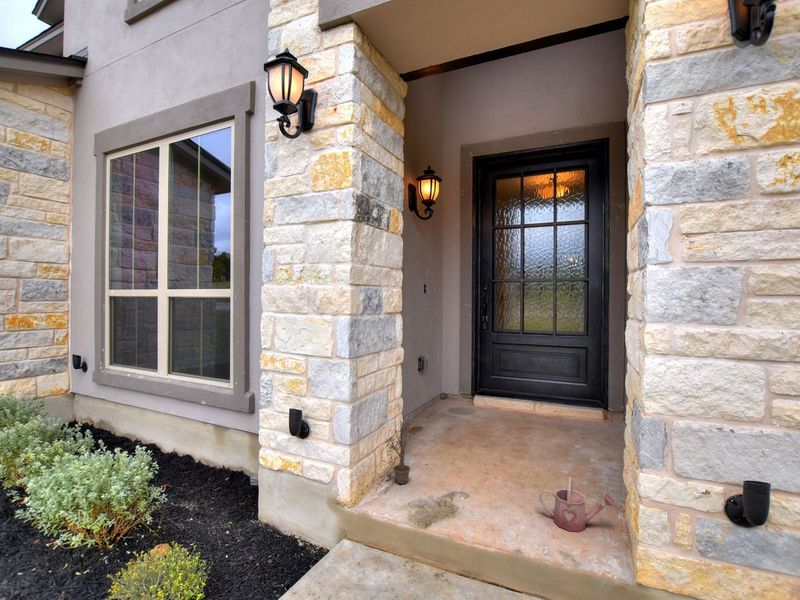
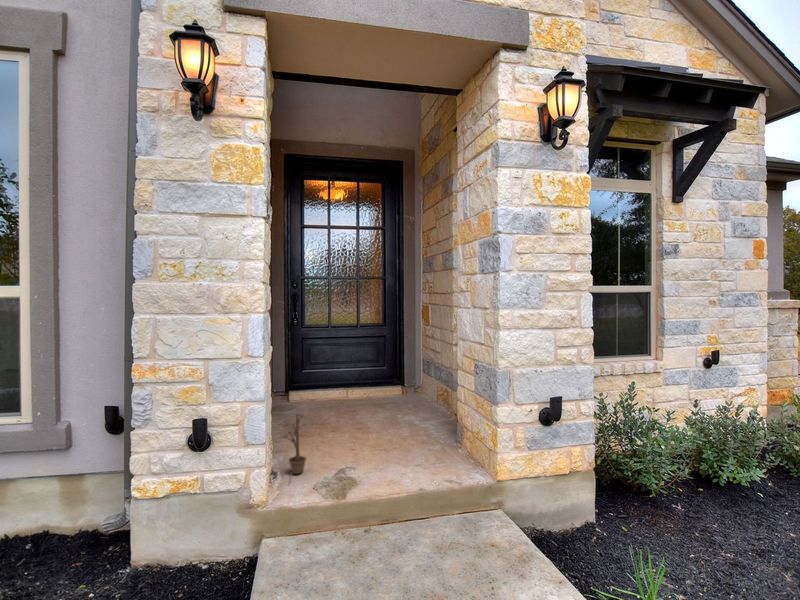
watering can: present [539,477,616,532] -> none [420,428,471,467]

